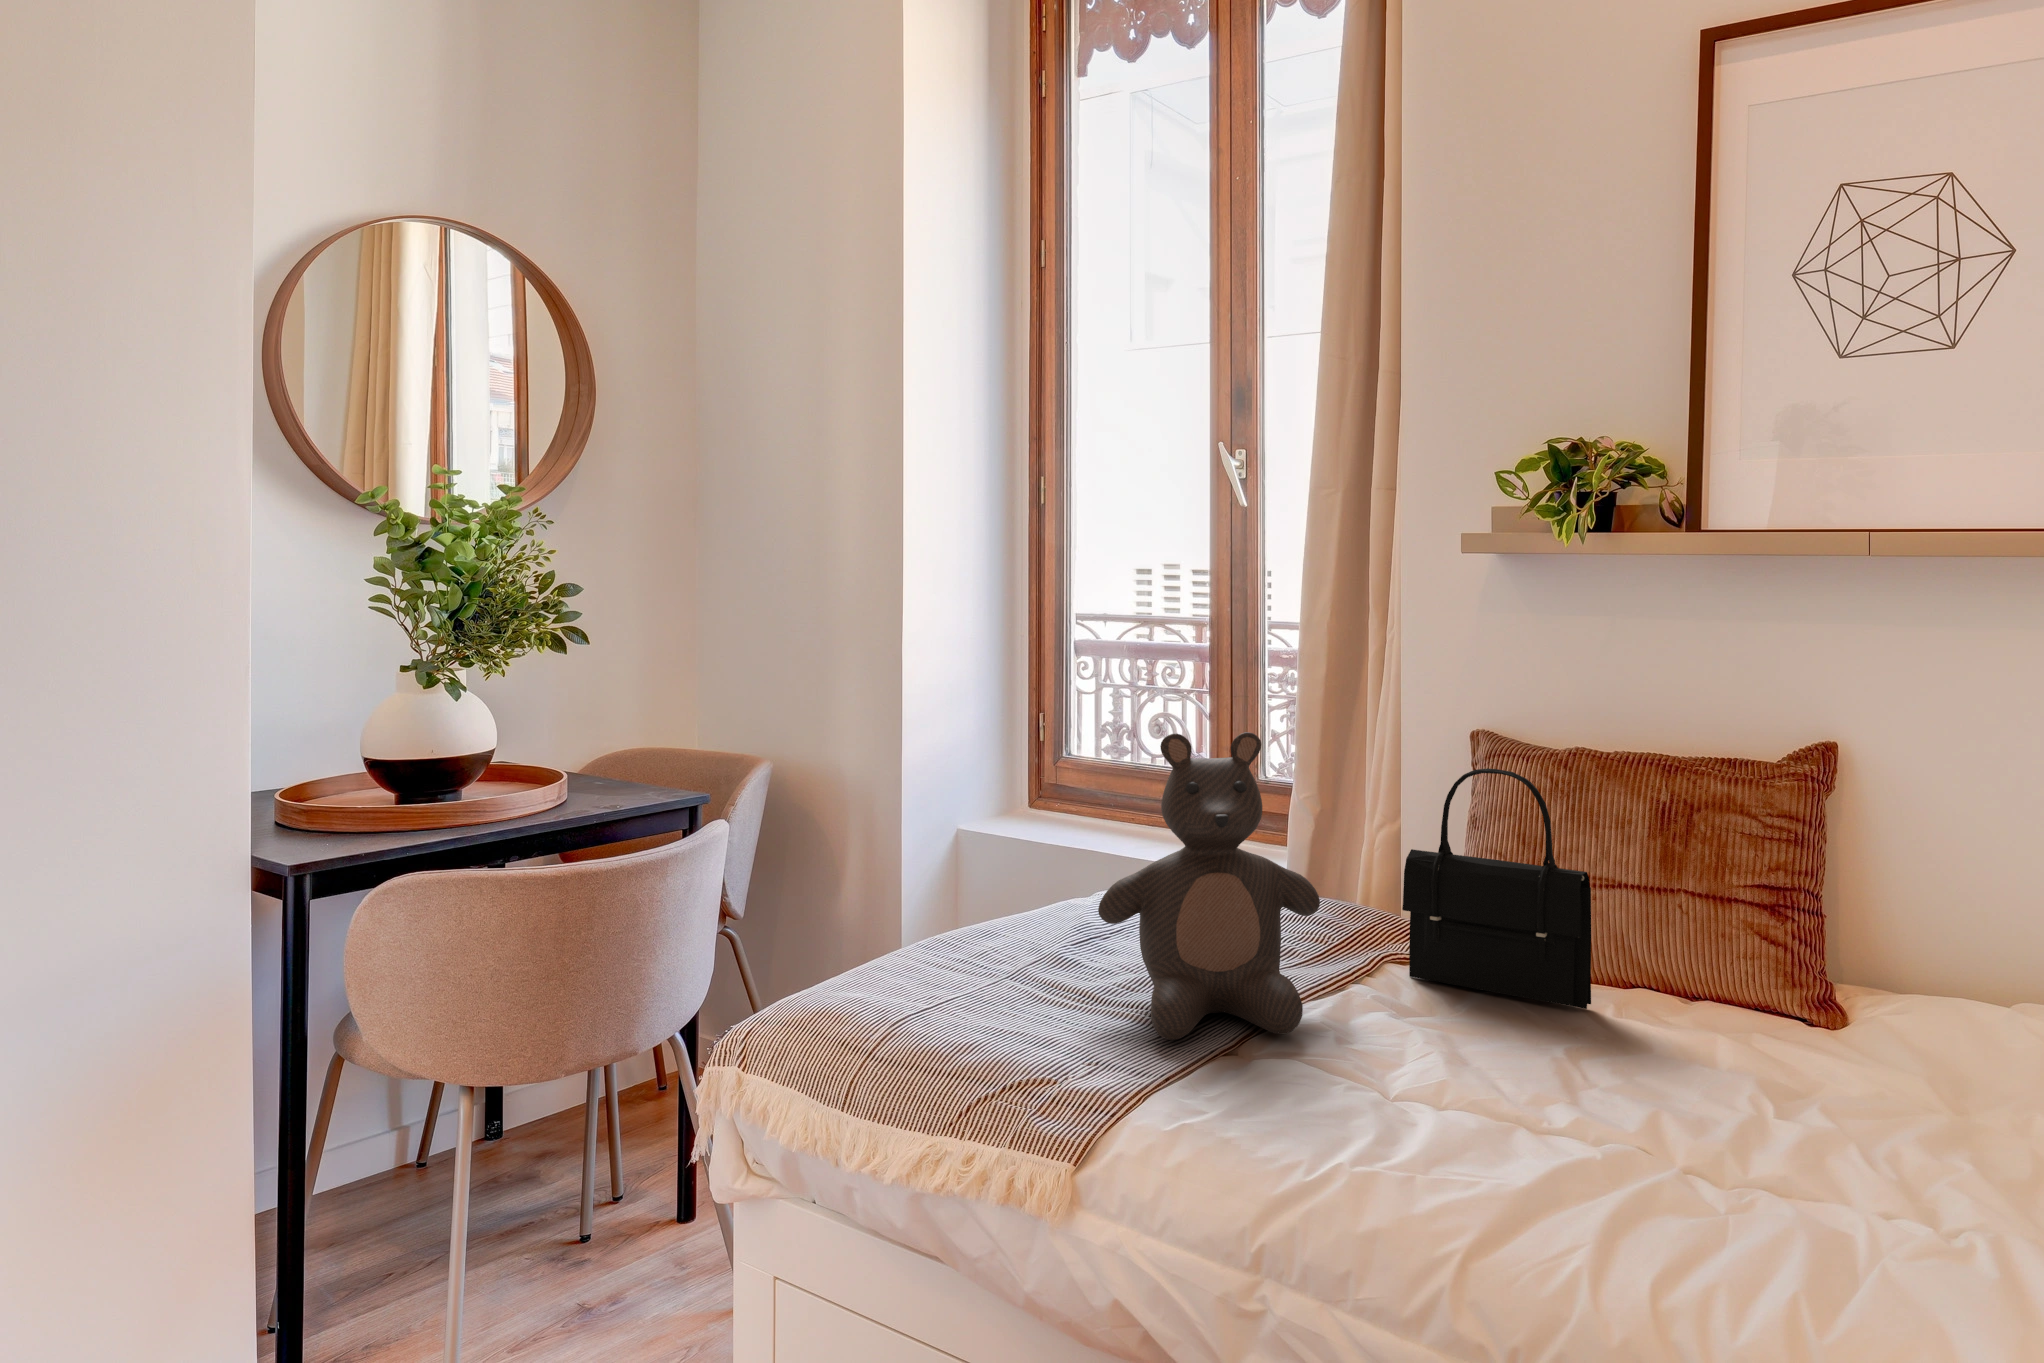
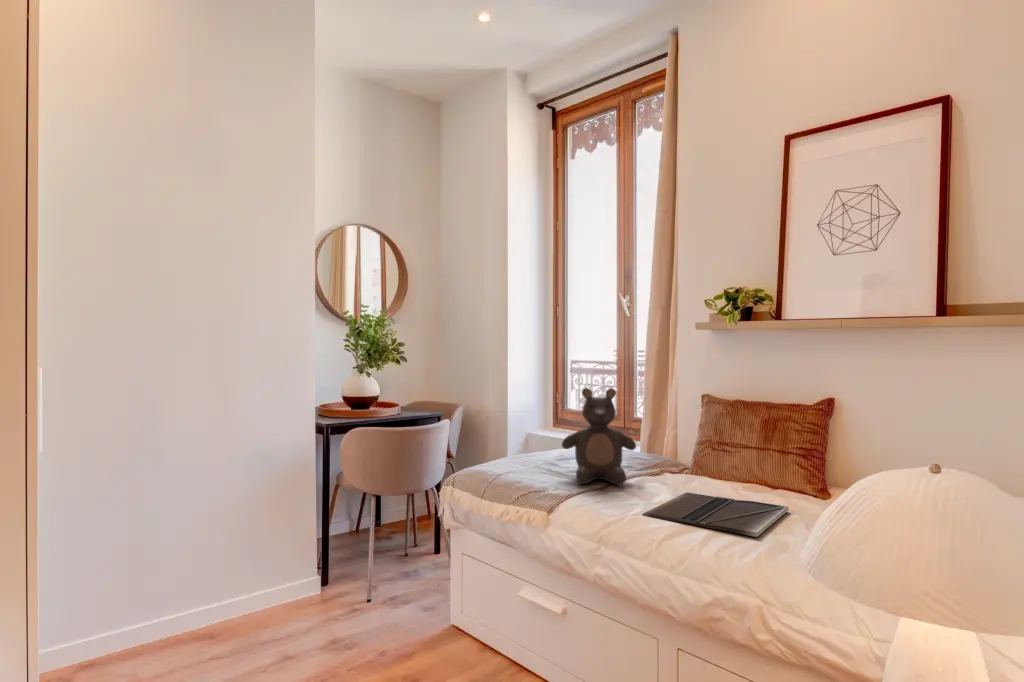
handbag: present [1402,768,1591,1009] -> none [668,403,732,487]
laptop: none [1392,1046,1785,1232] -> present [642,492,788,537]

